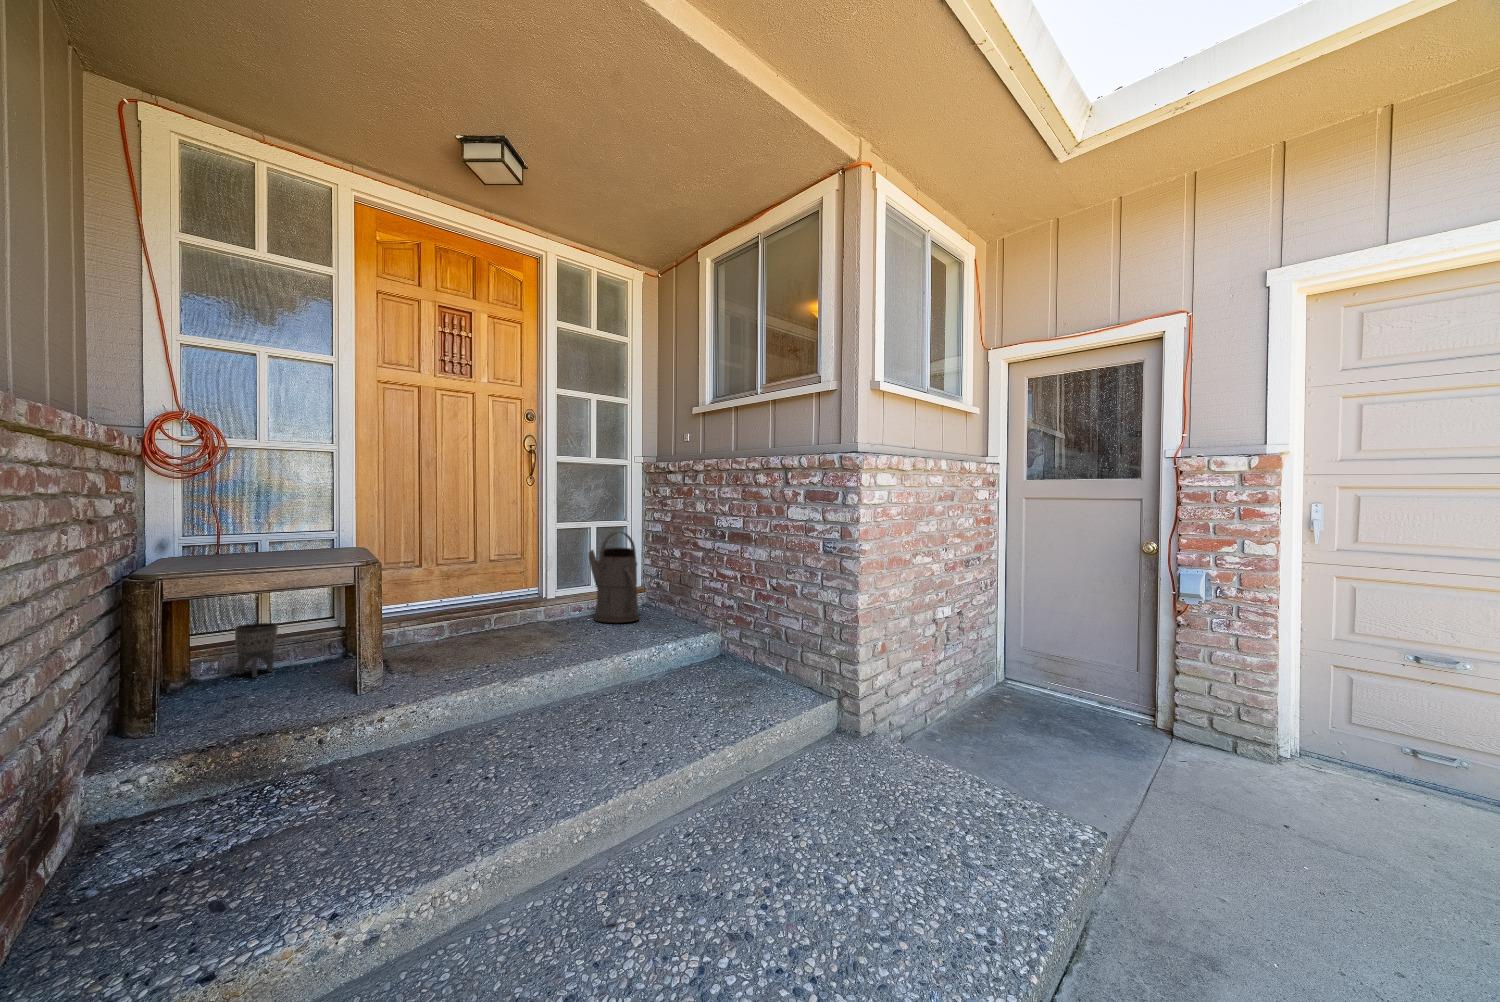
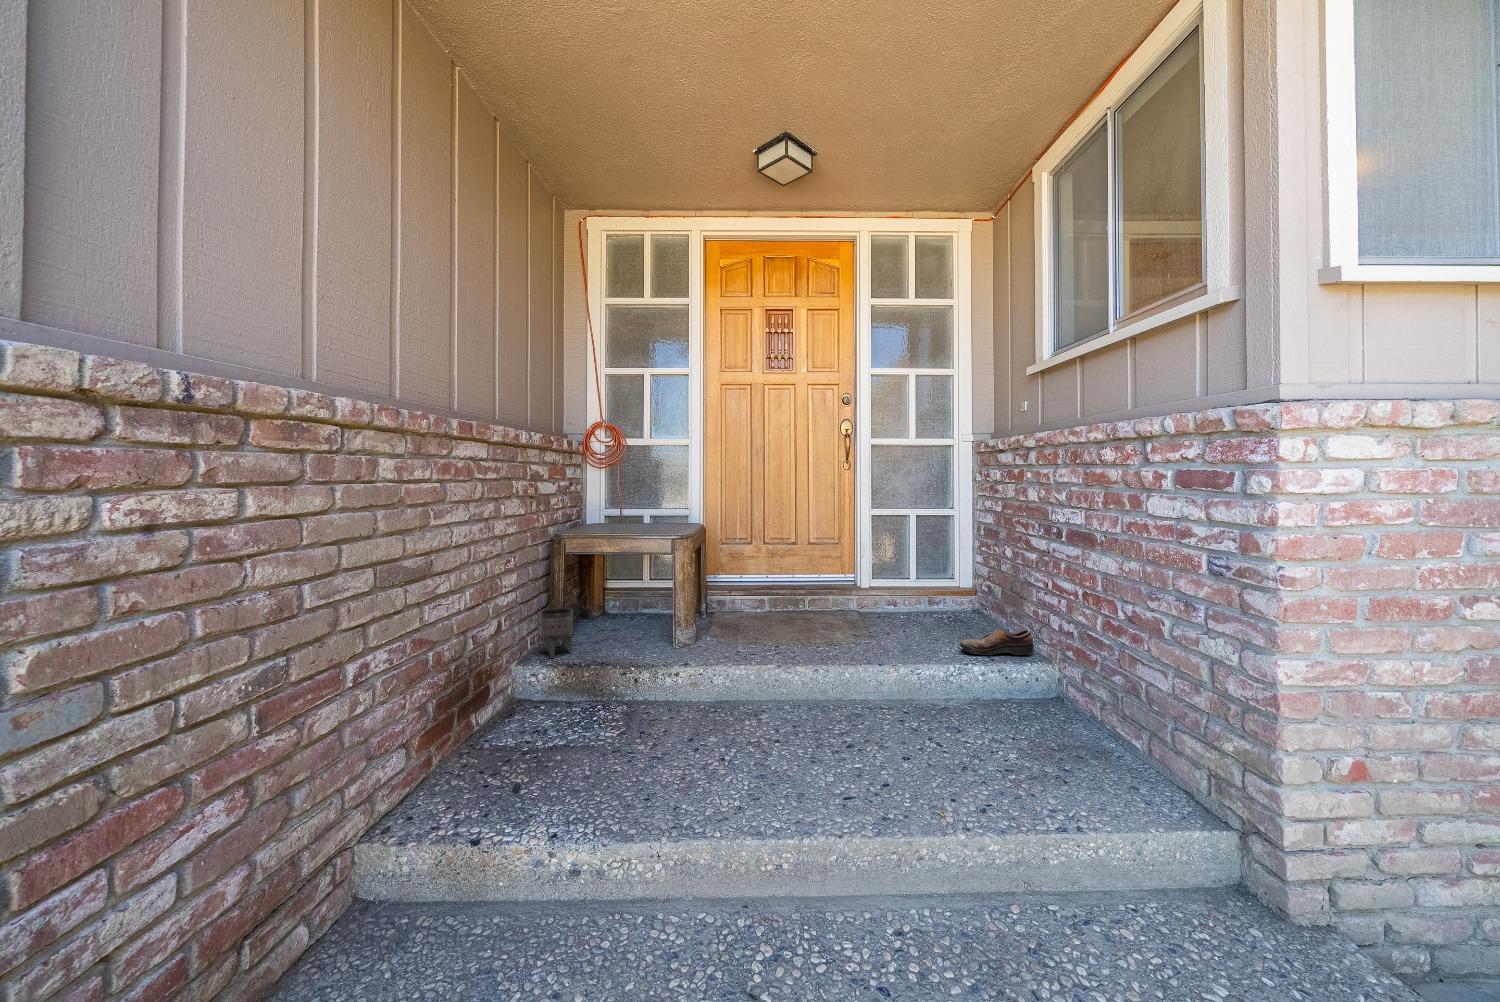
watering can: present [589,532,640,623] -> none [903,524,957,632]
shoe: none [653,611,704,632] -> present [960,629,1034,655]

